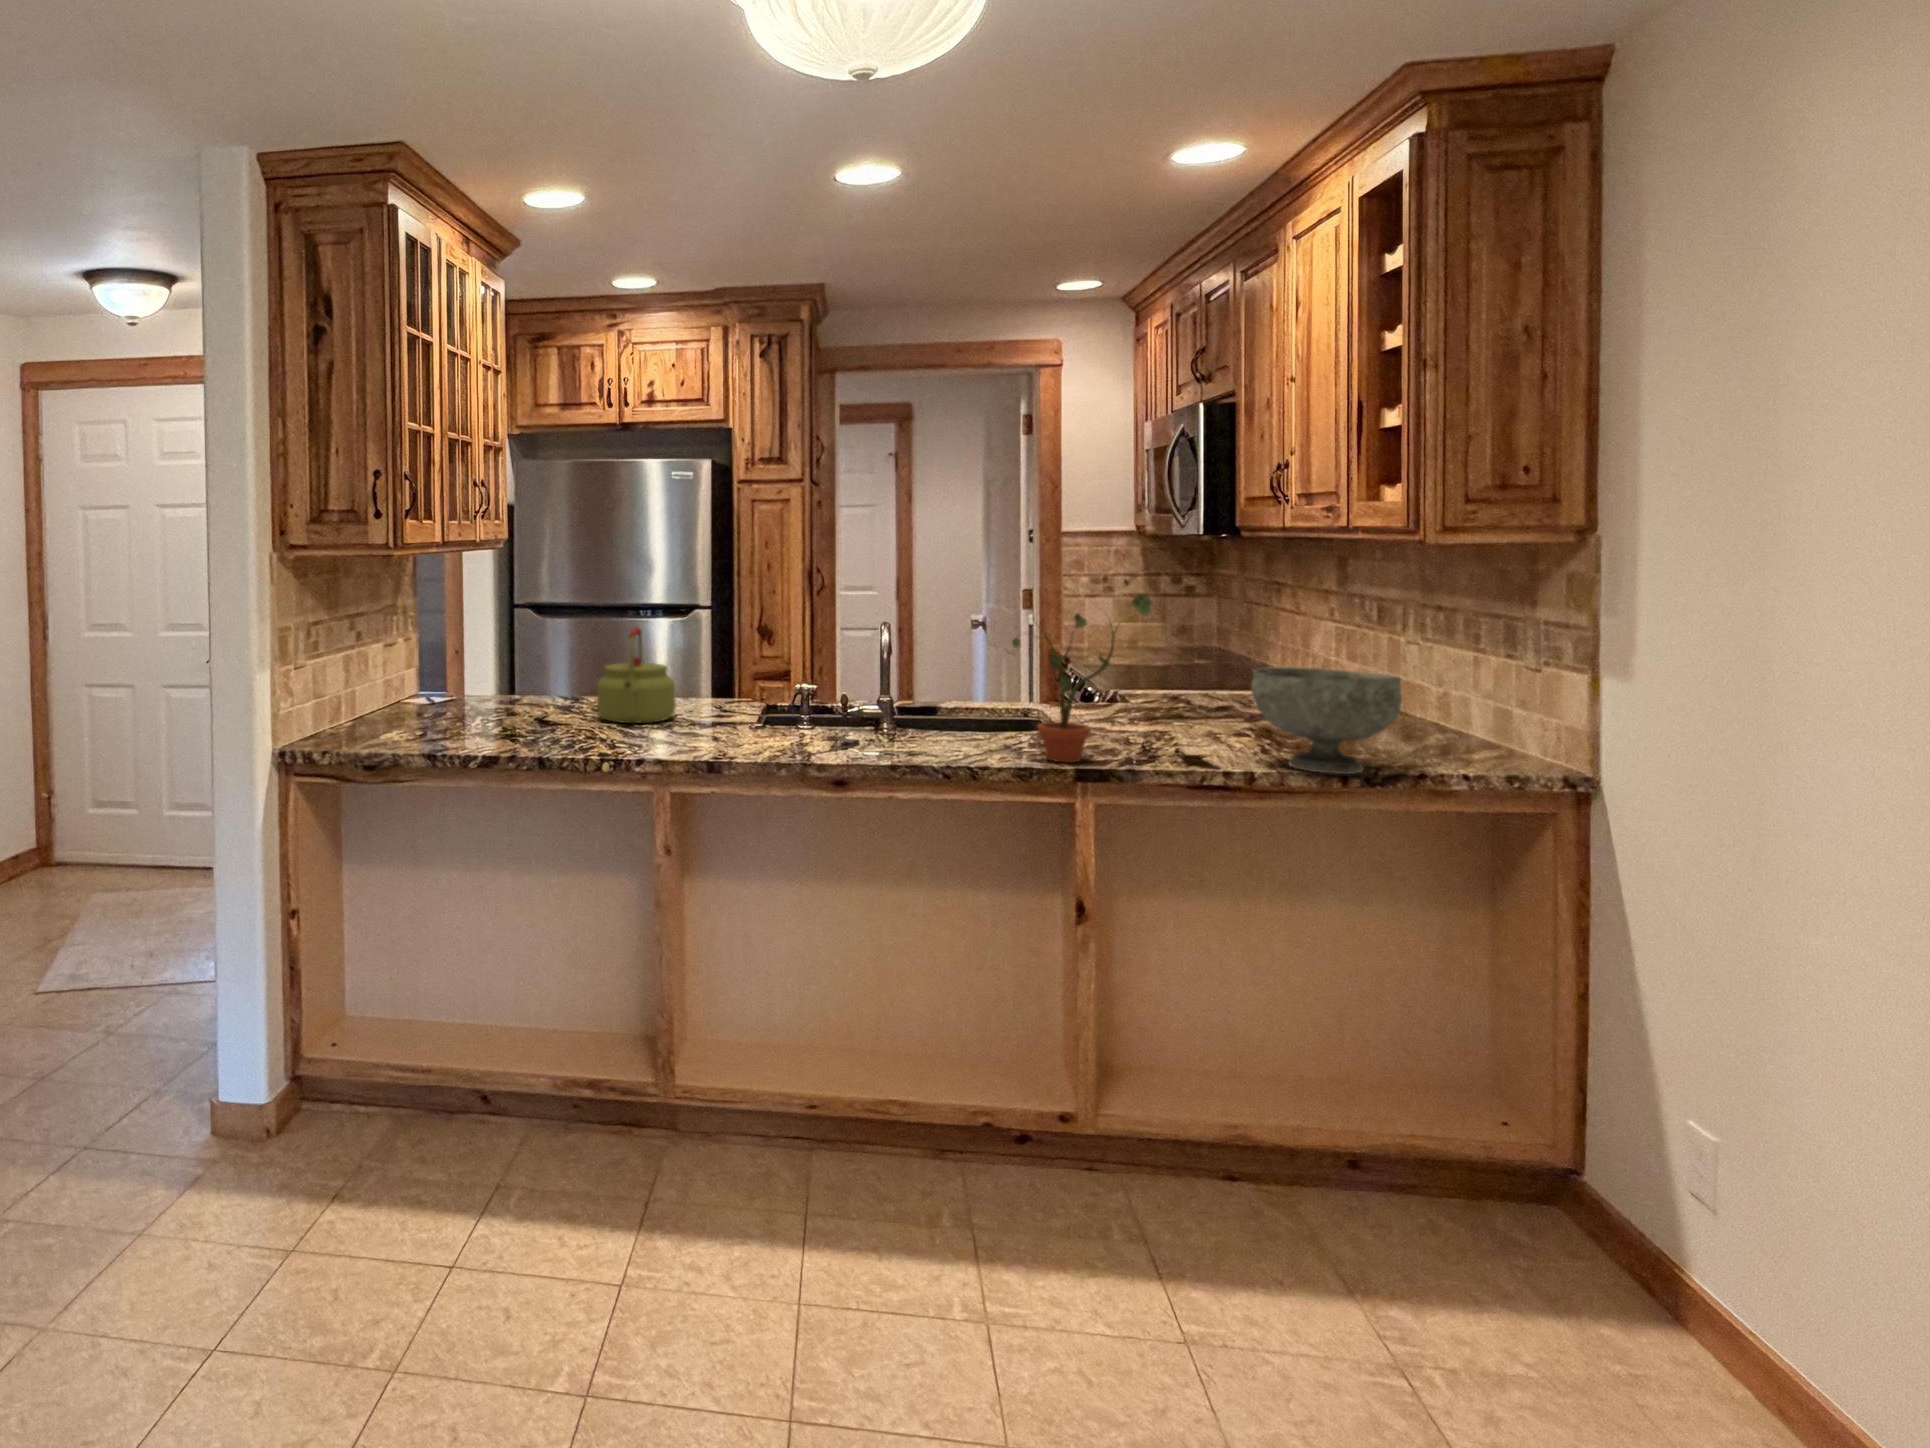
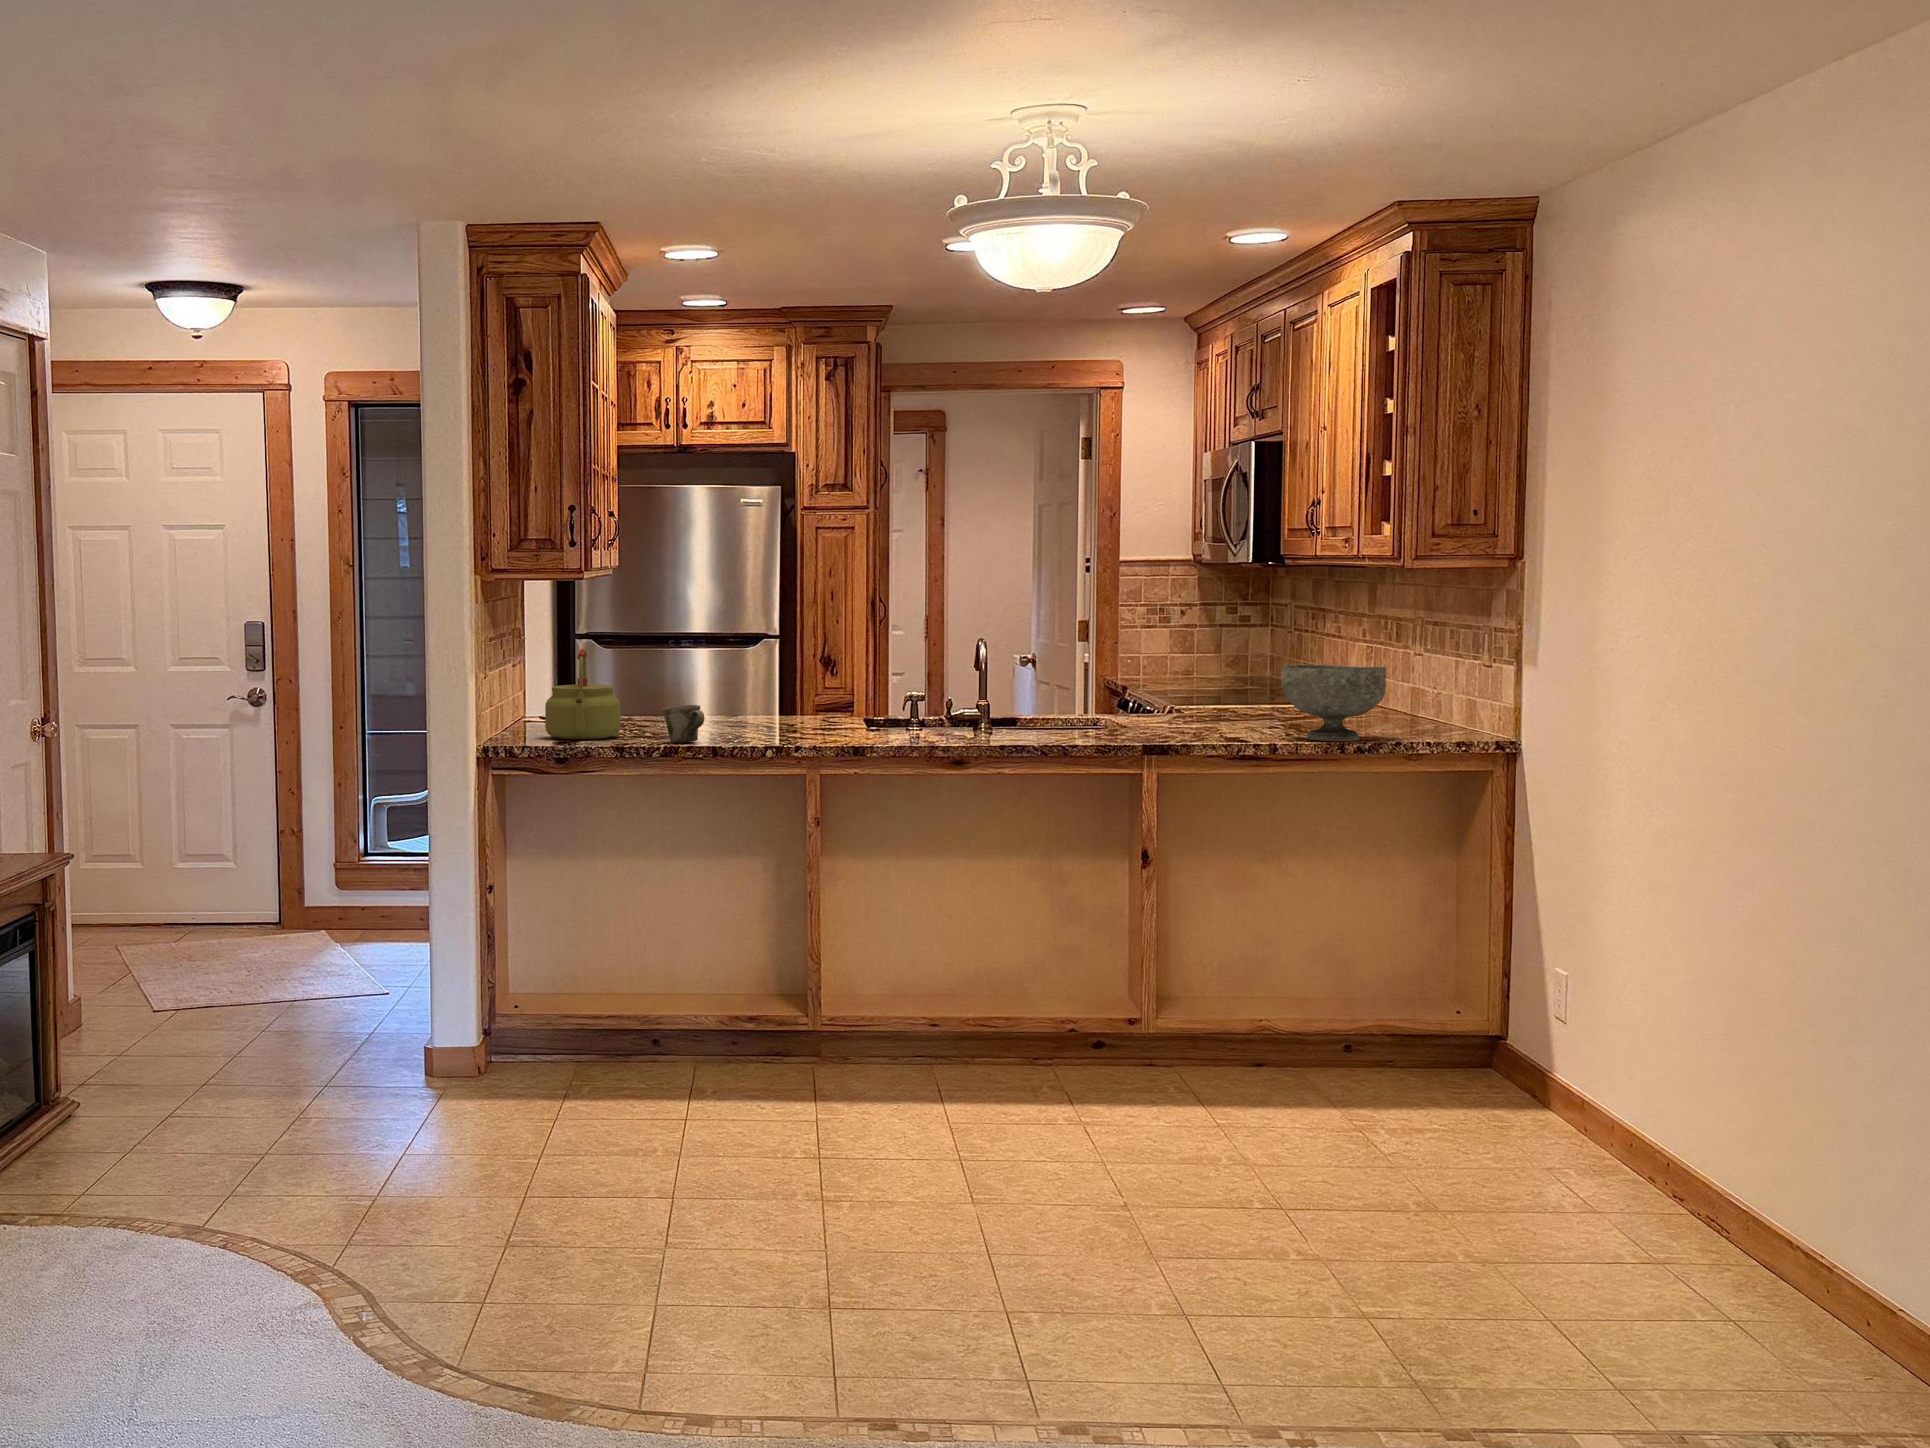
potted plant: present [1012,593,1152,763] -> none [1102,607,1210,741]
kettle: present [597,627,676,723] -> present [545,649,621,740]
mug: none [489,702,533,747] -> present [662,705,704,743]

